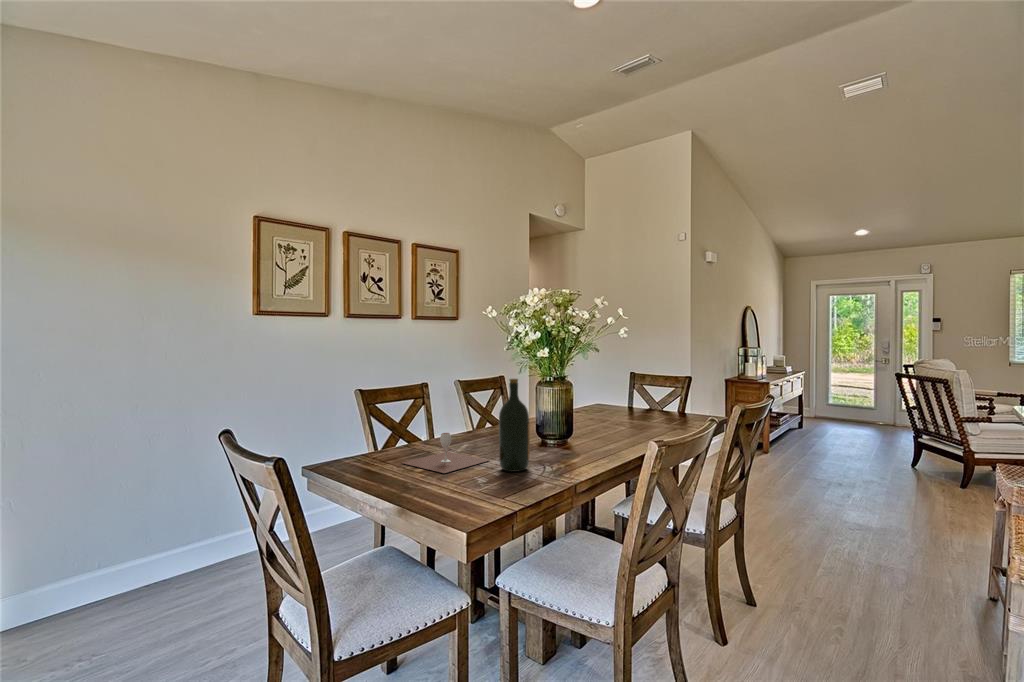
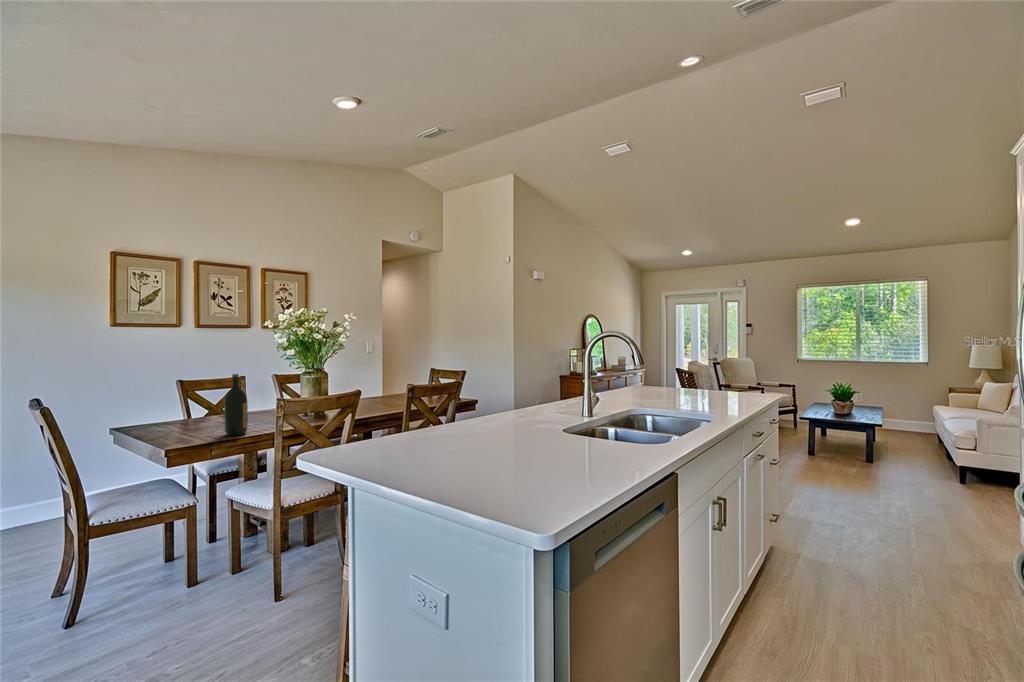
wine glass: present [402,433,489,473] -> none [166,411,231,437]

